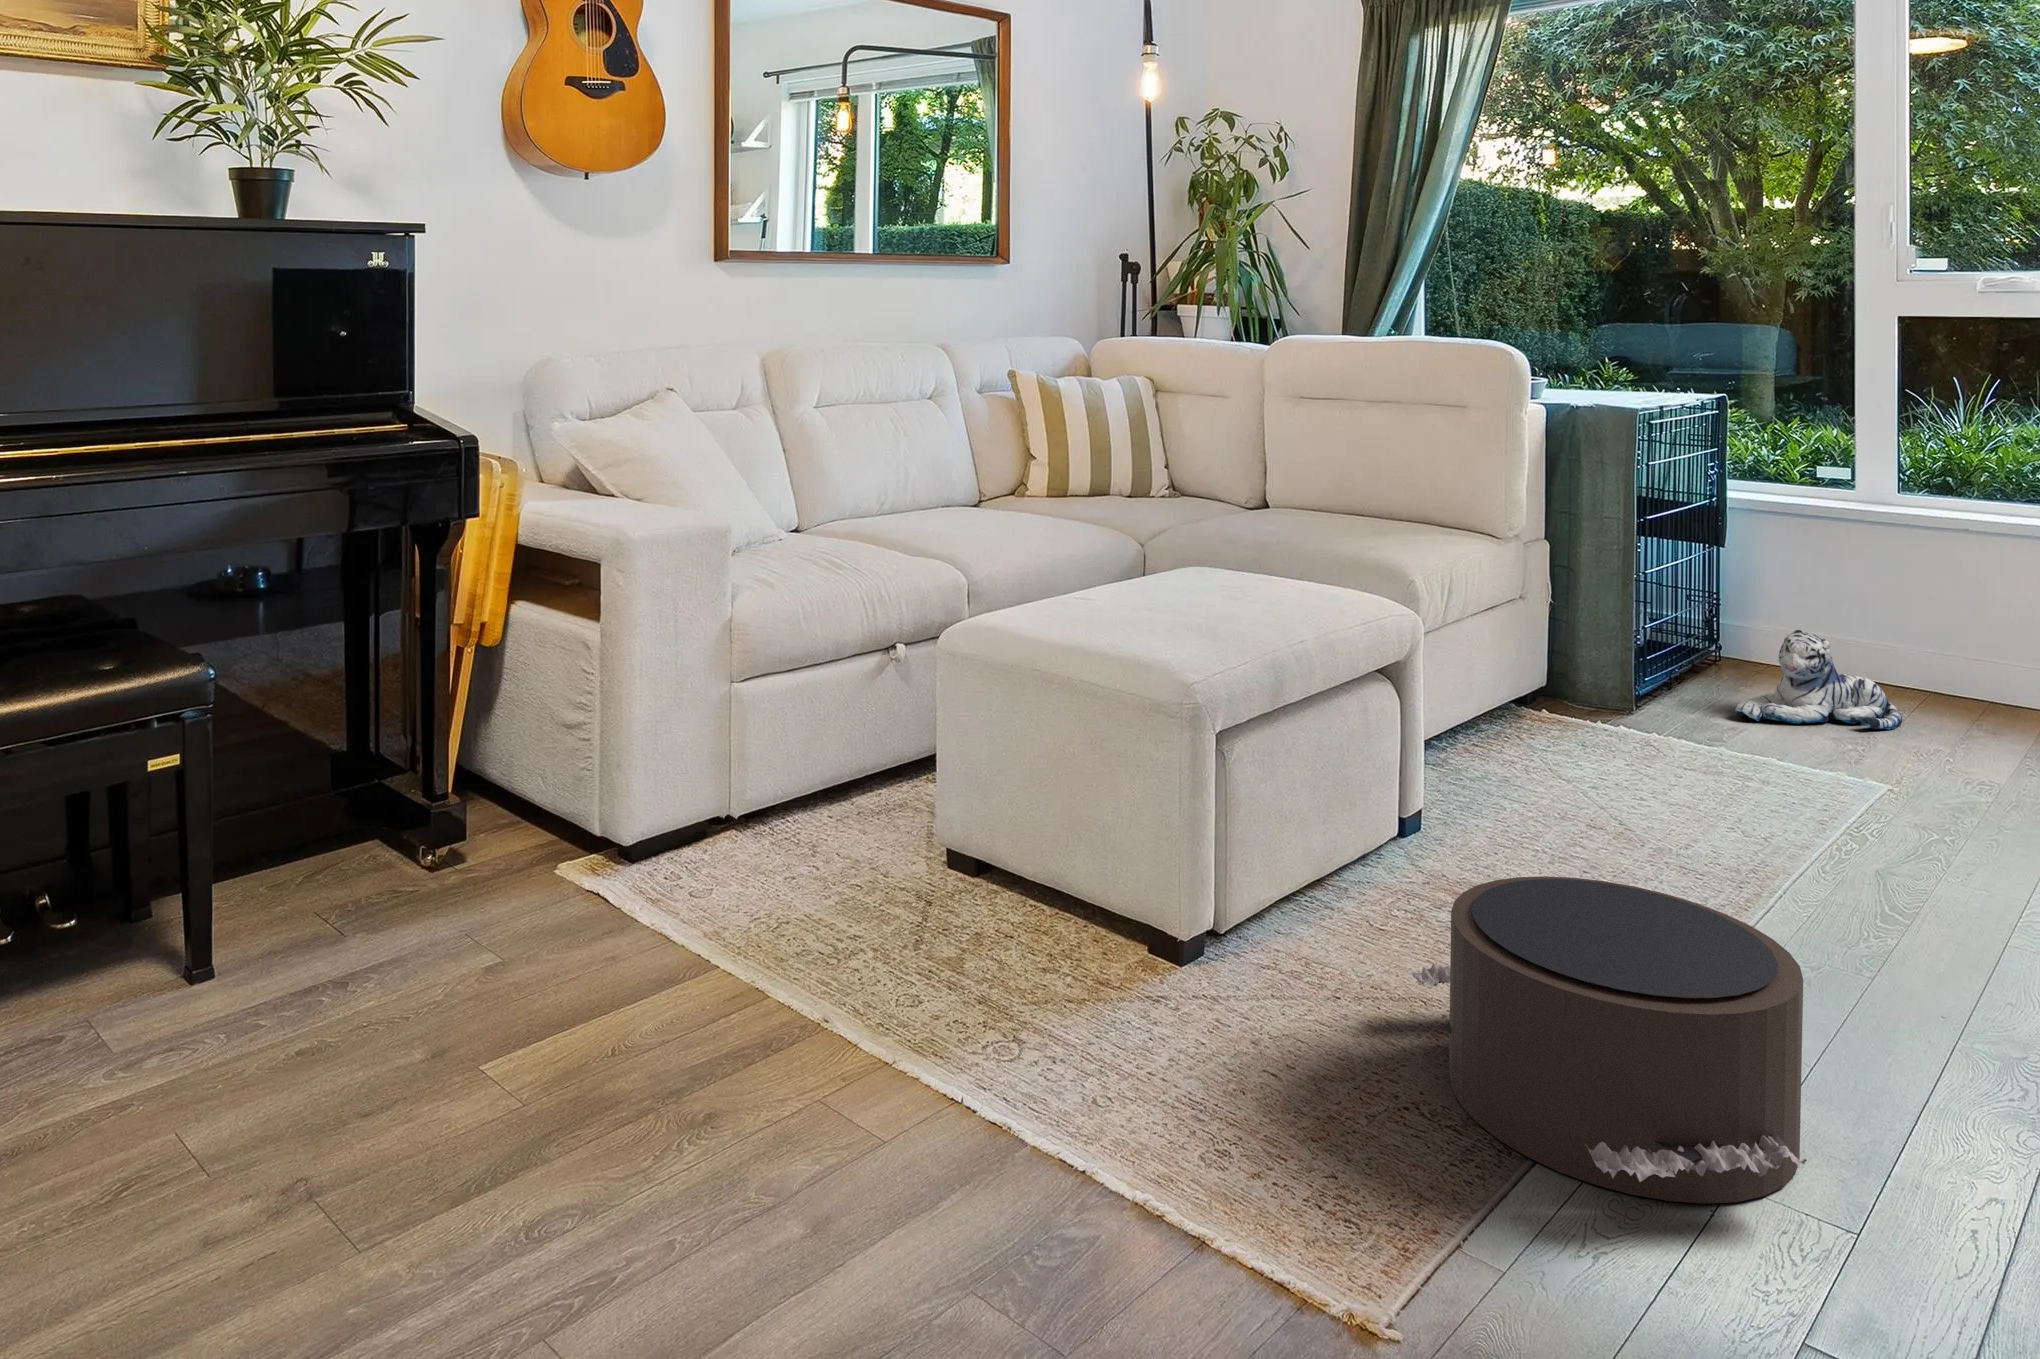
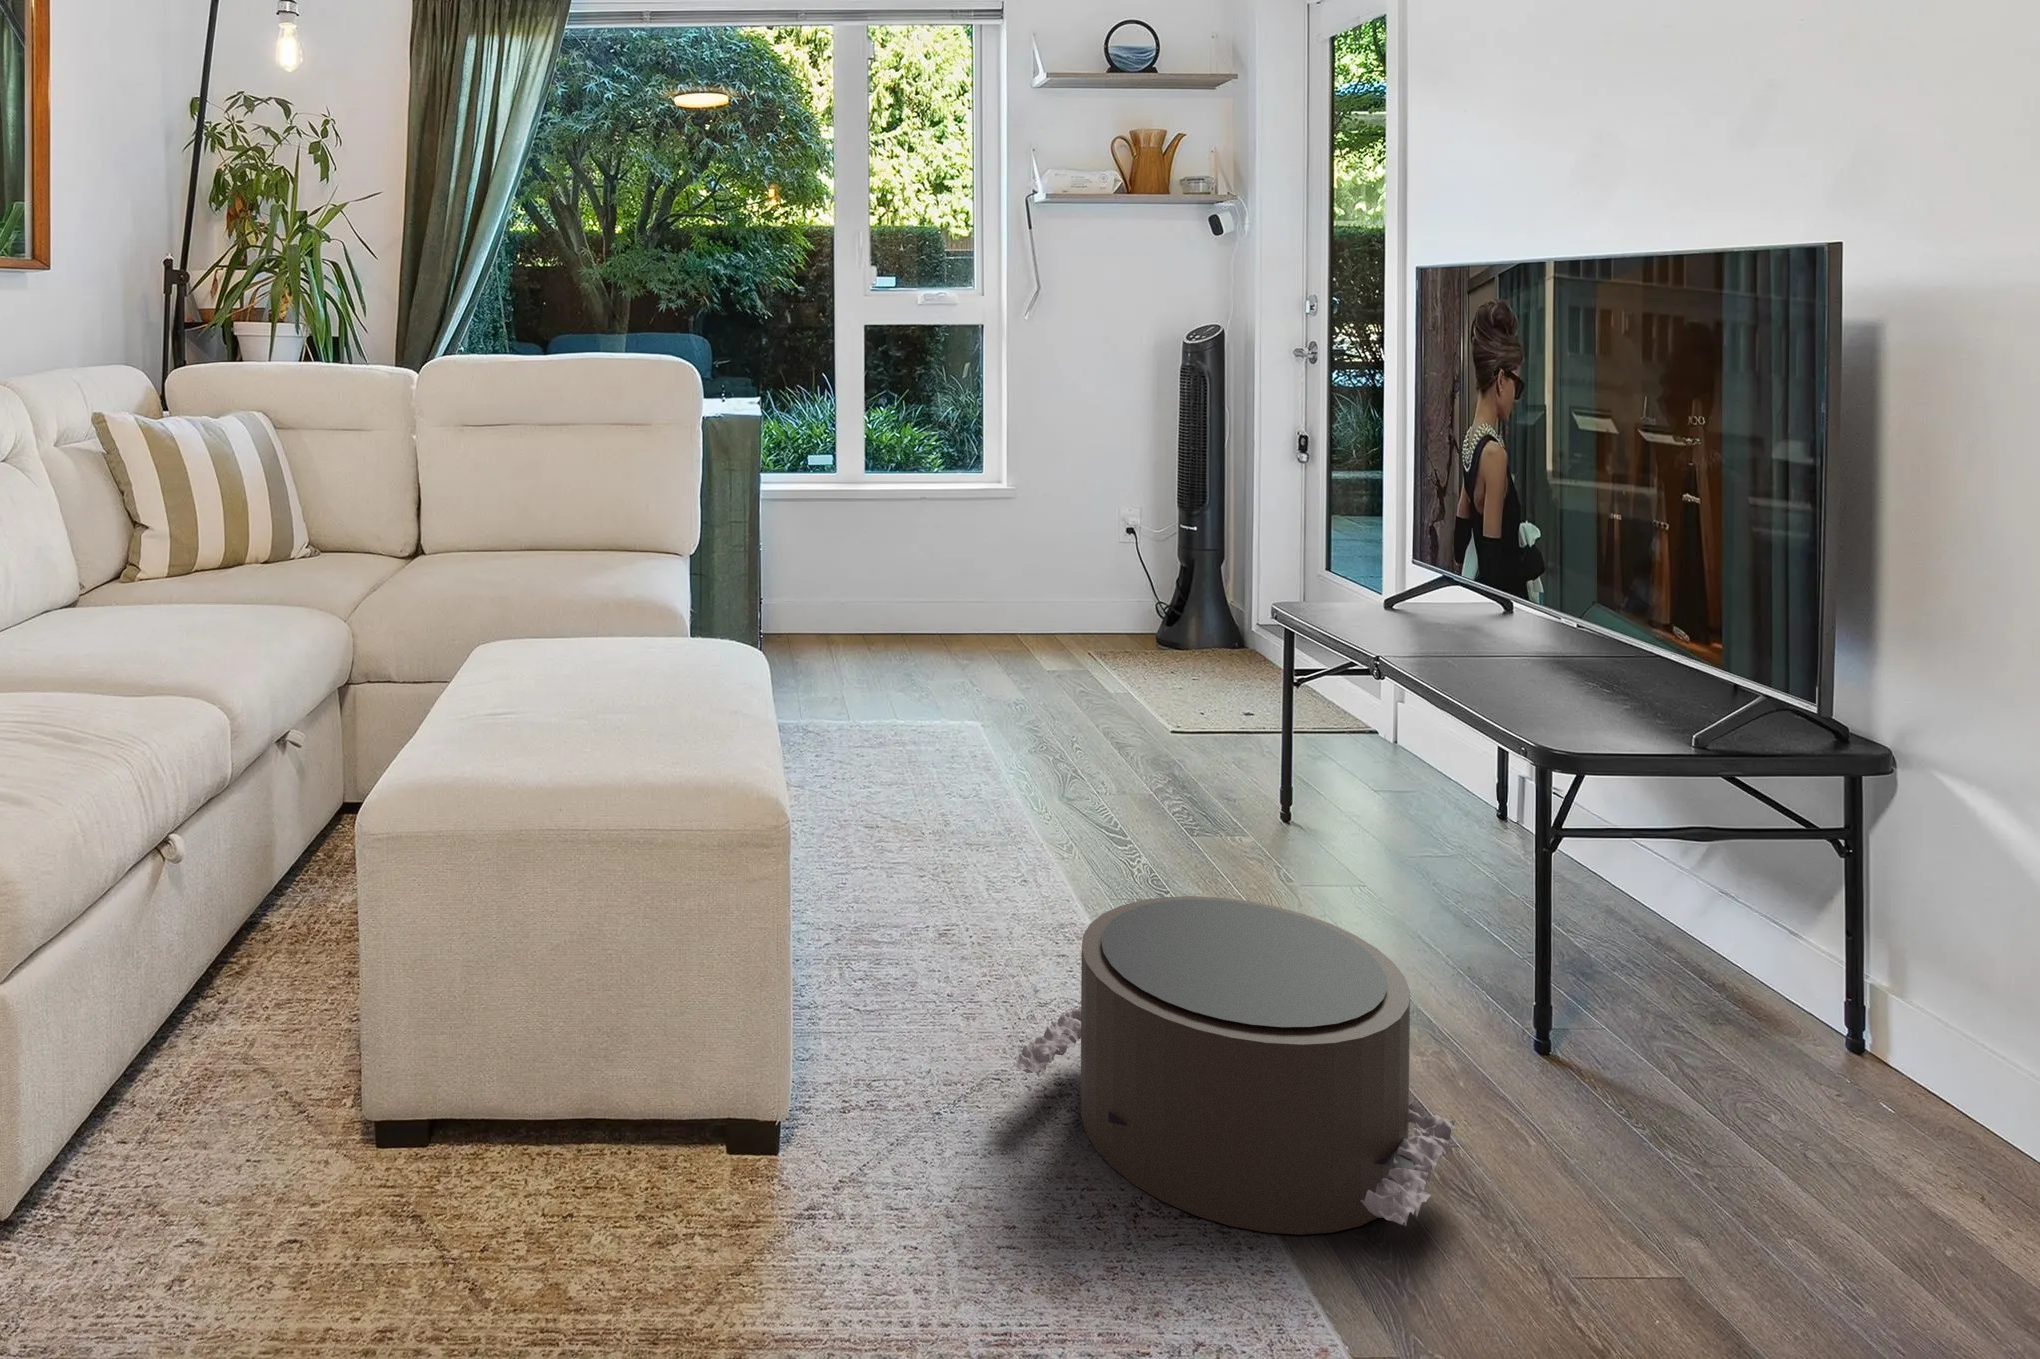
plush toy: present [1735,629,1902,729] -> none [834,596,931,683]

